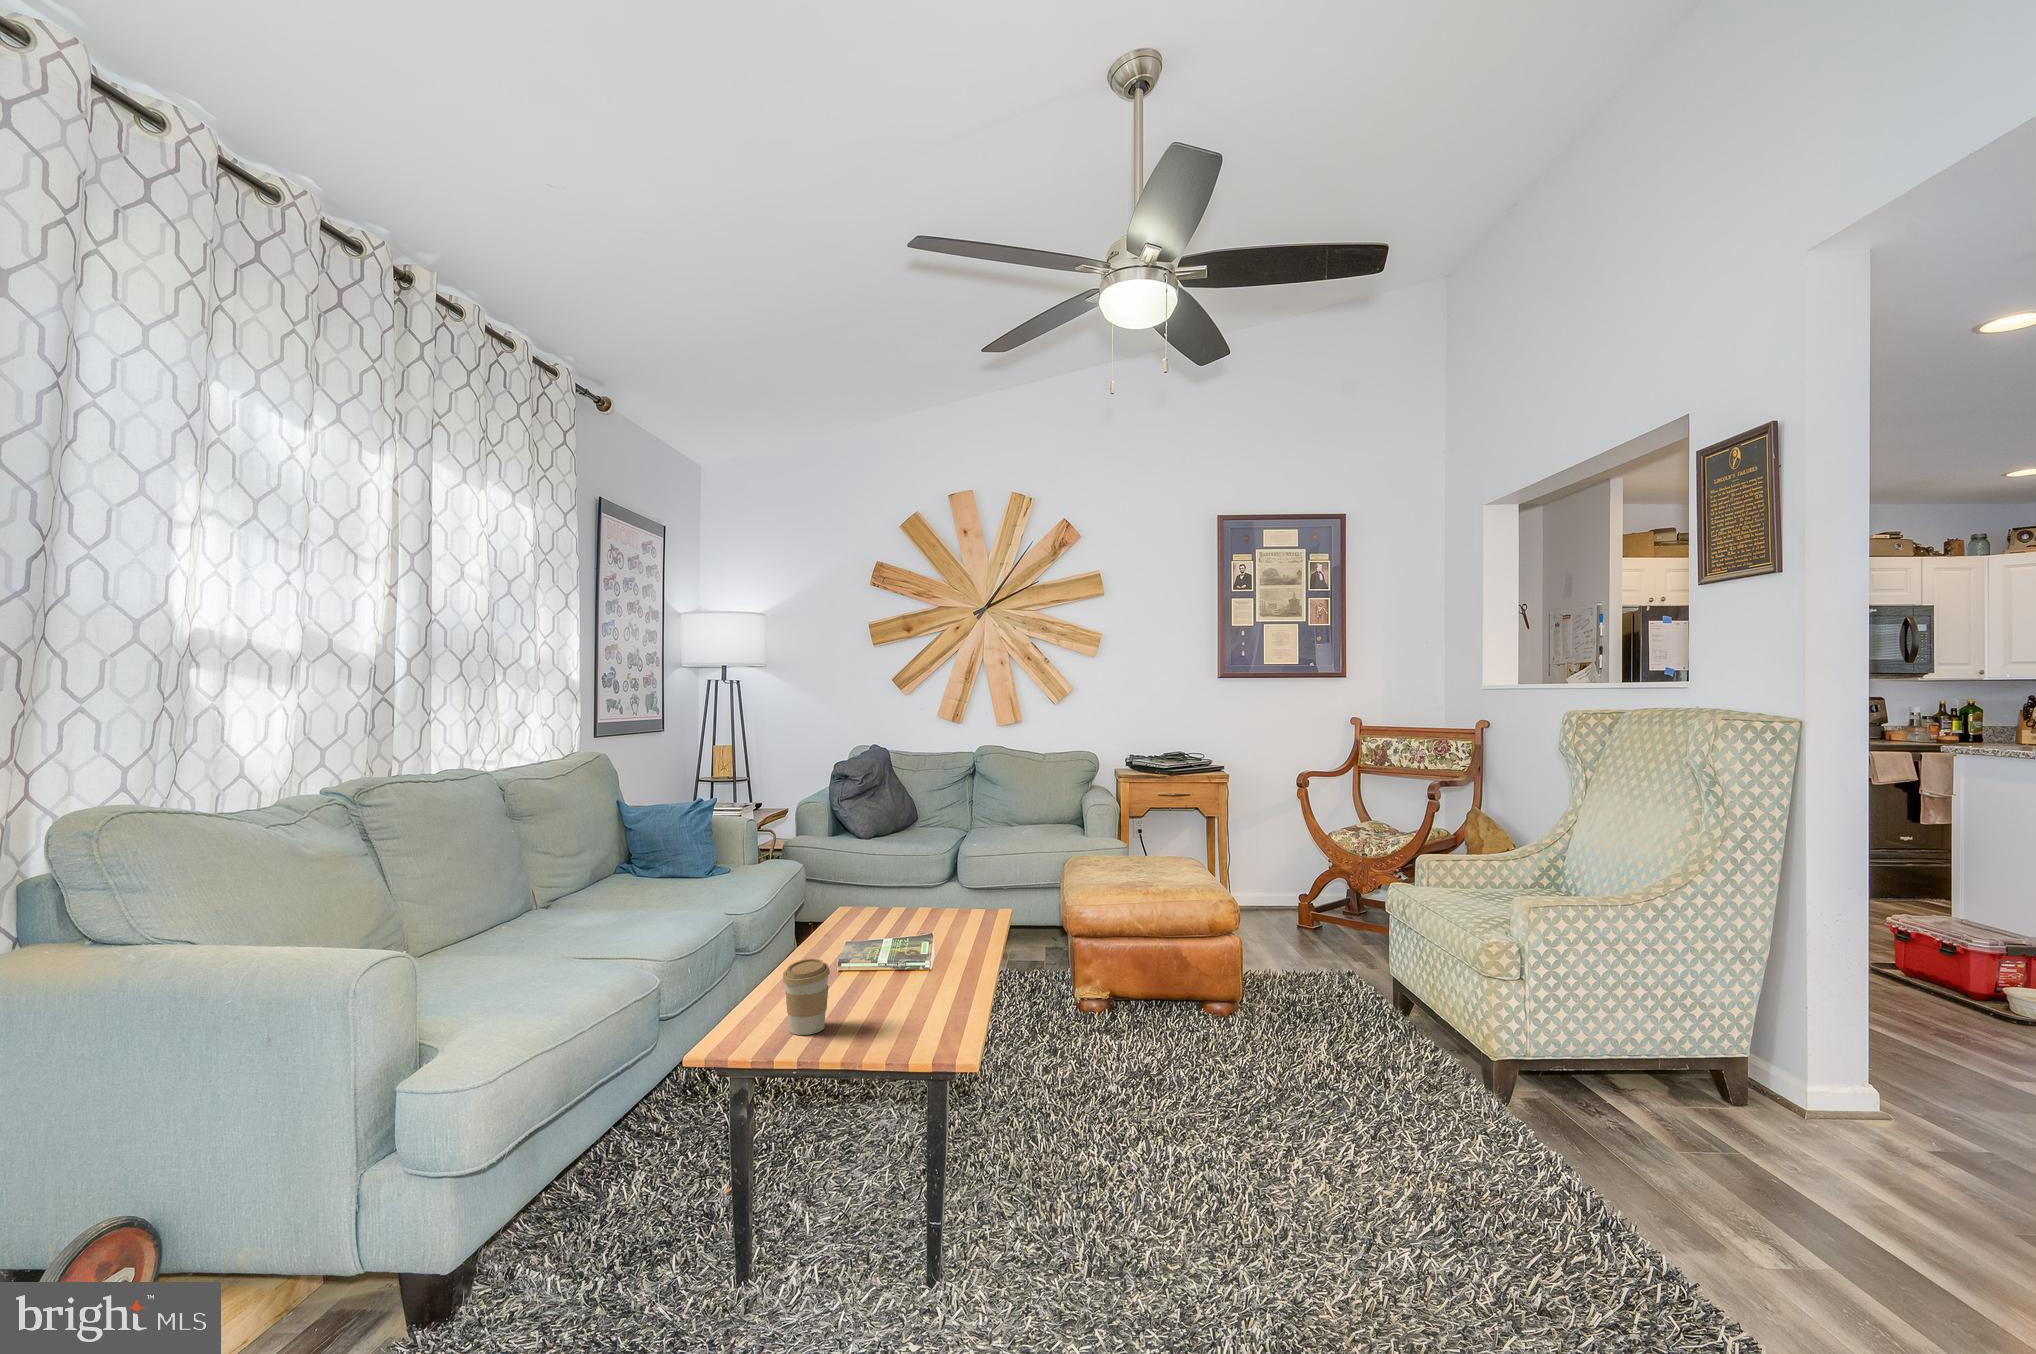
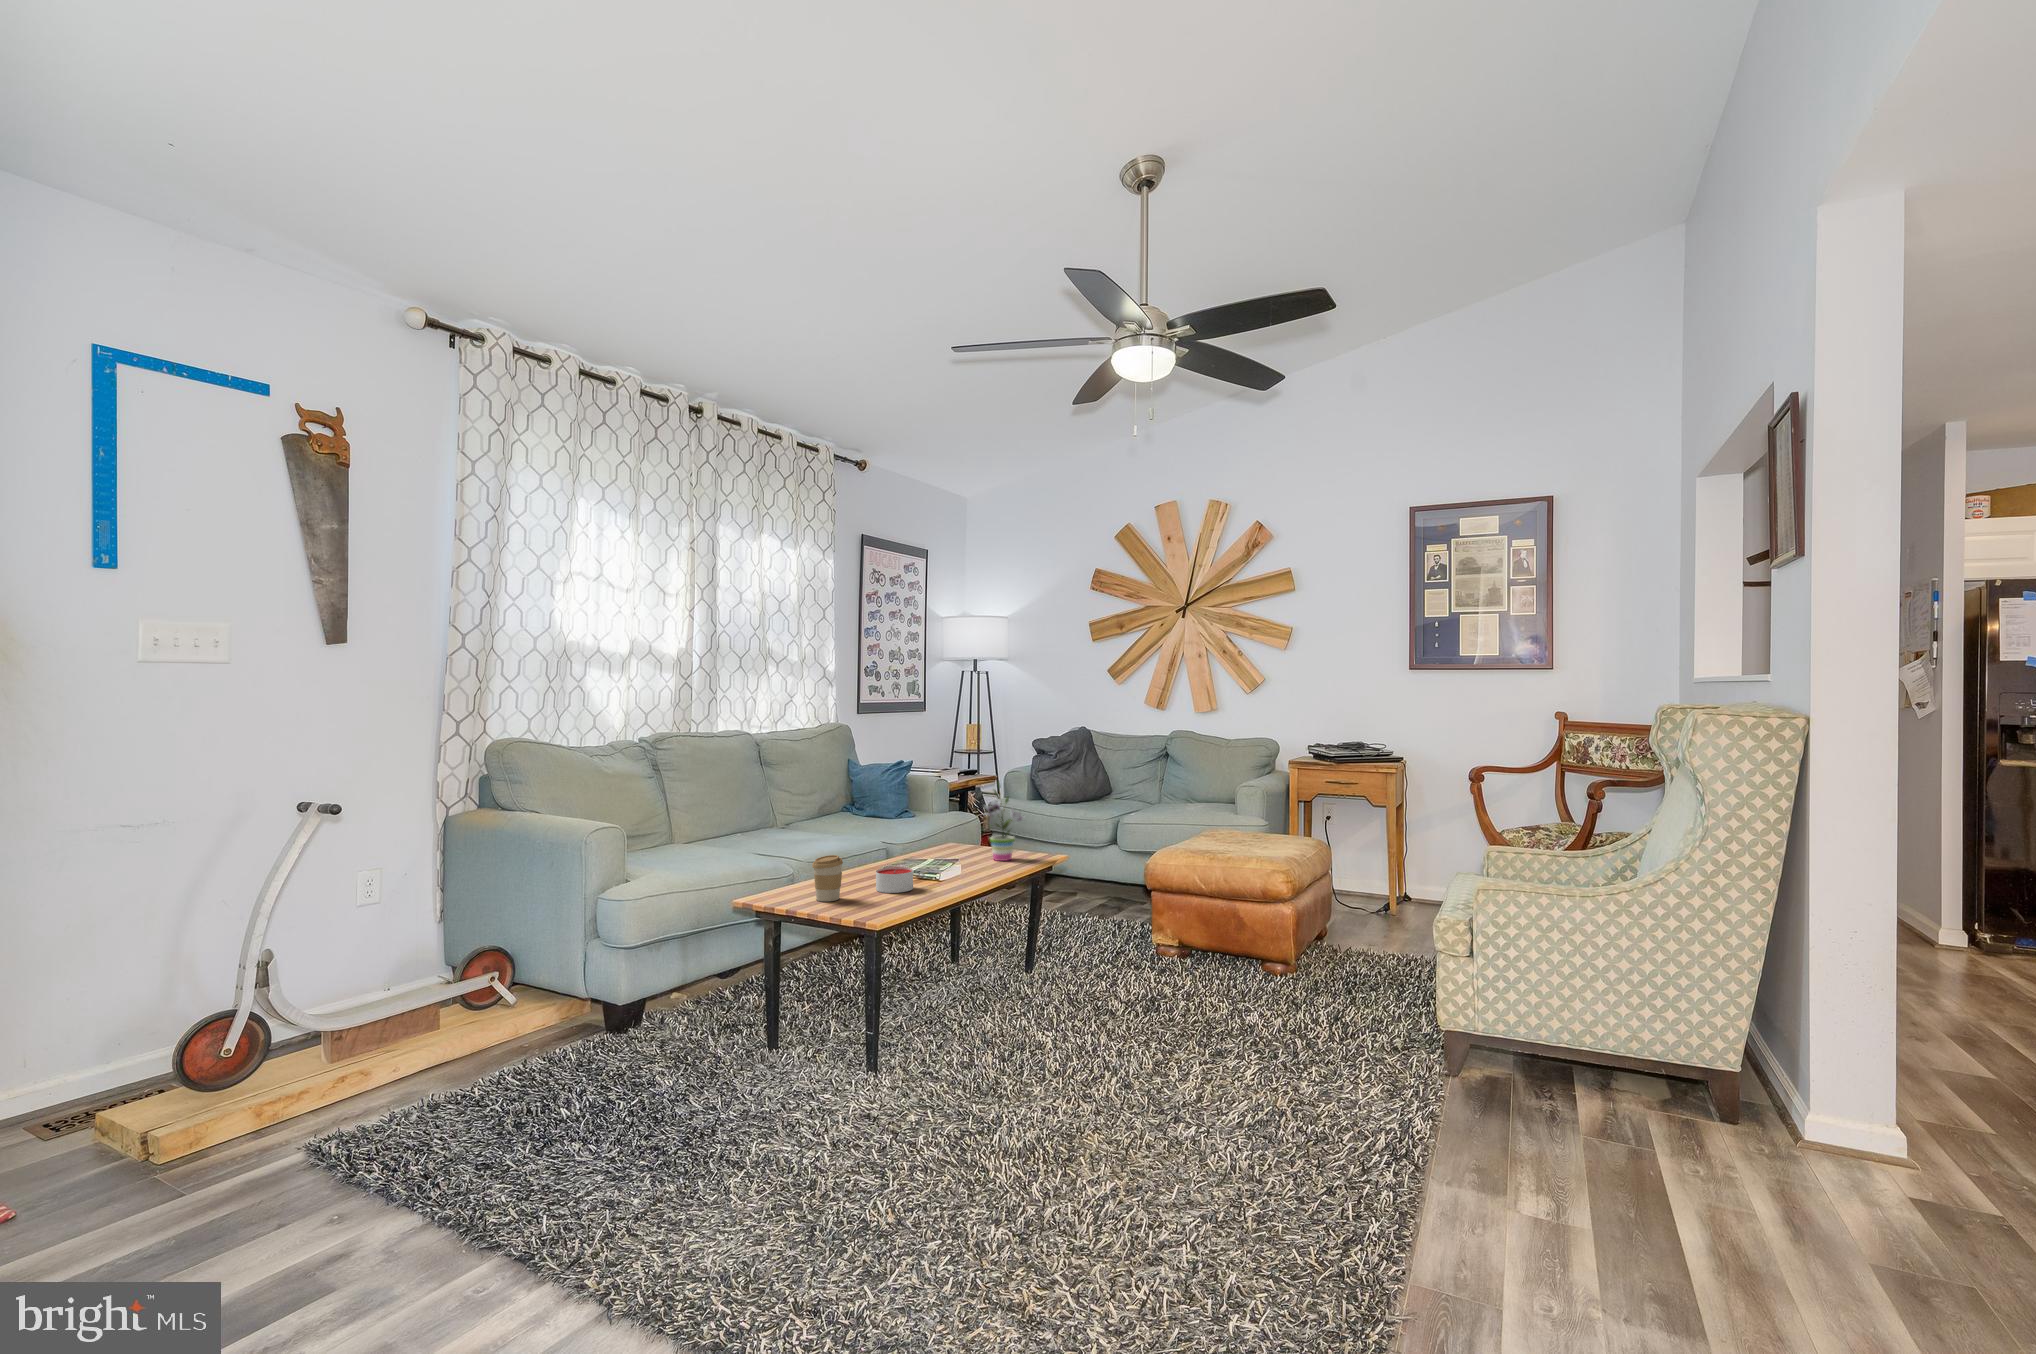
potted plant: none [904,820,956,923] -> present [985,783,1024,861]
candle: none [846,958,899,1001] -> present [876,867,913,893]

